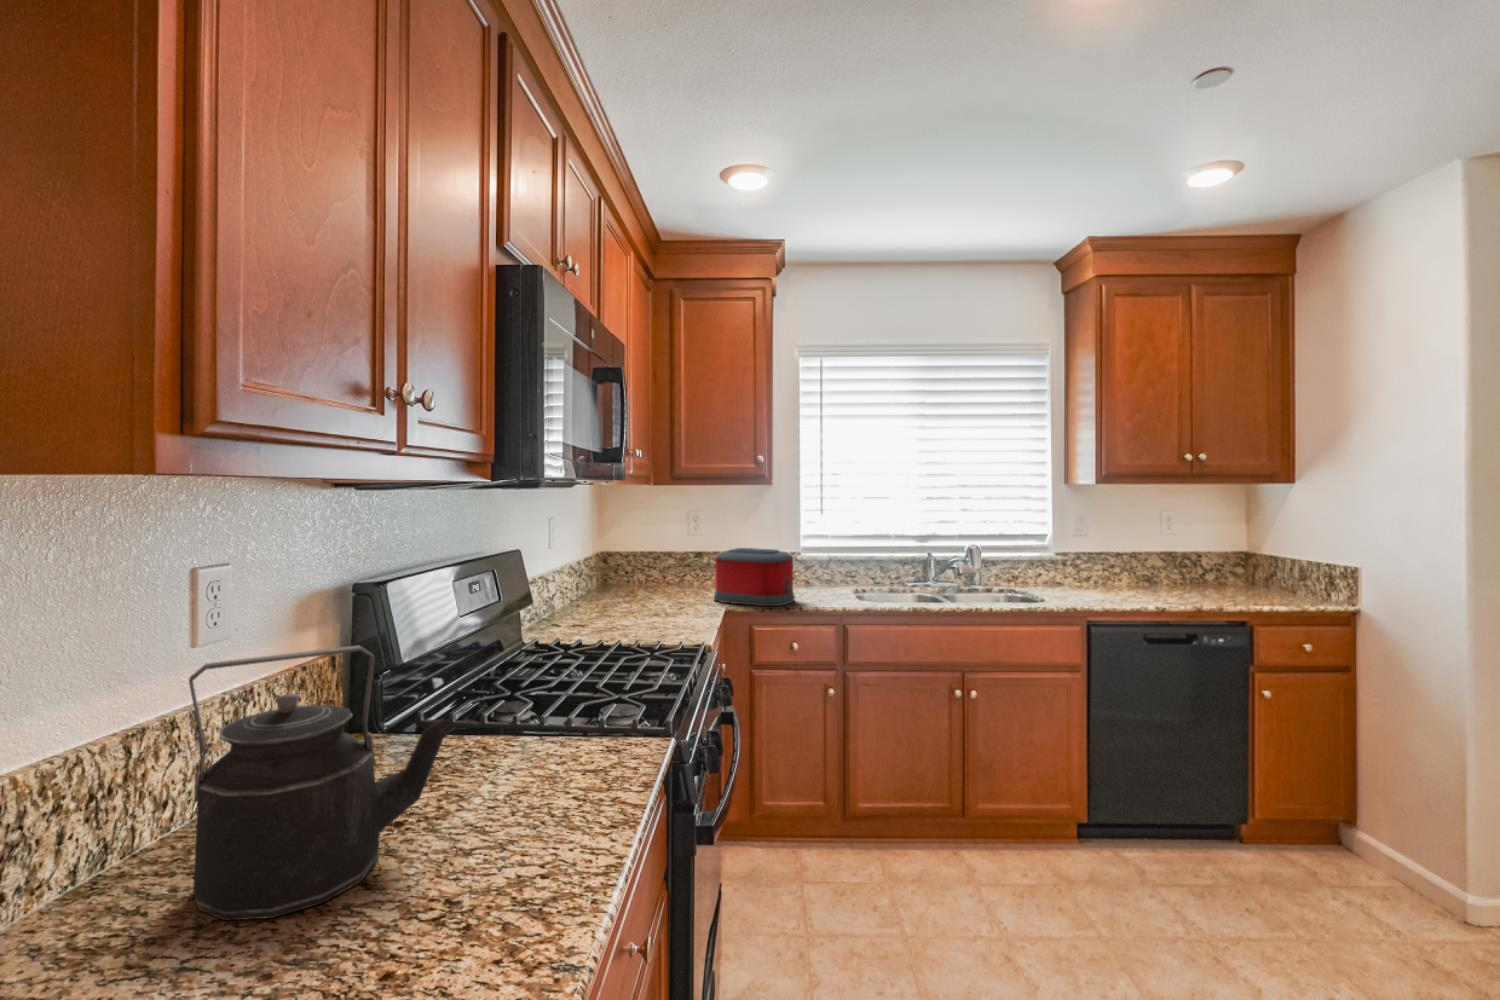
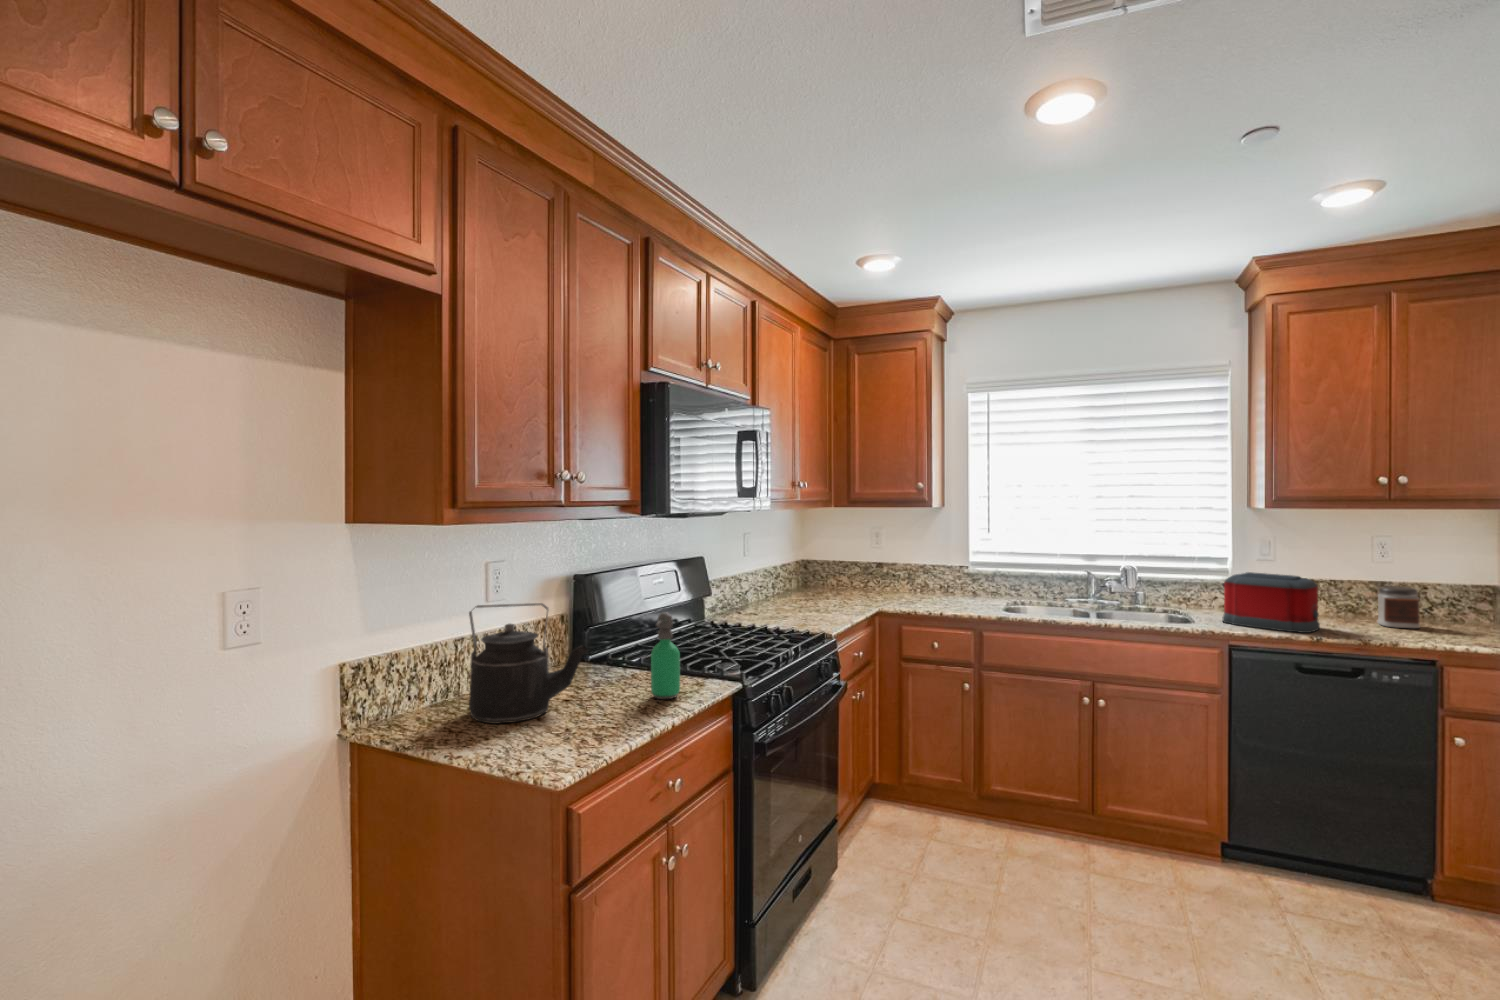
toaster: present [714,548,795,606] -> present [1222,572,1320,633]
jar: none [1177,556,1214,594] -> present [1377,586,1420,628]
soap dispenser: none [553,642,604,792] -> present [651,612,680,699]

